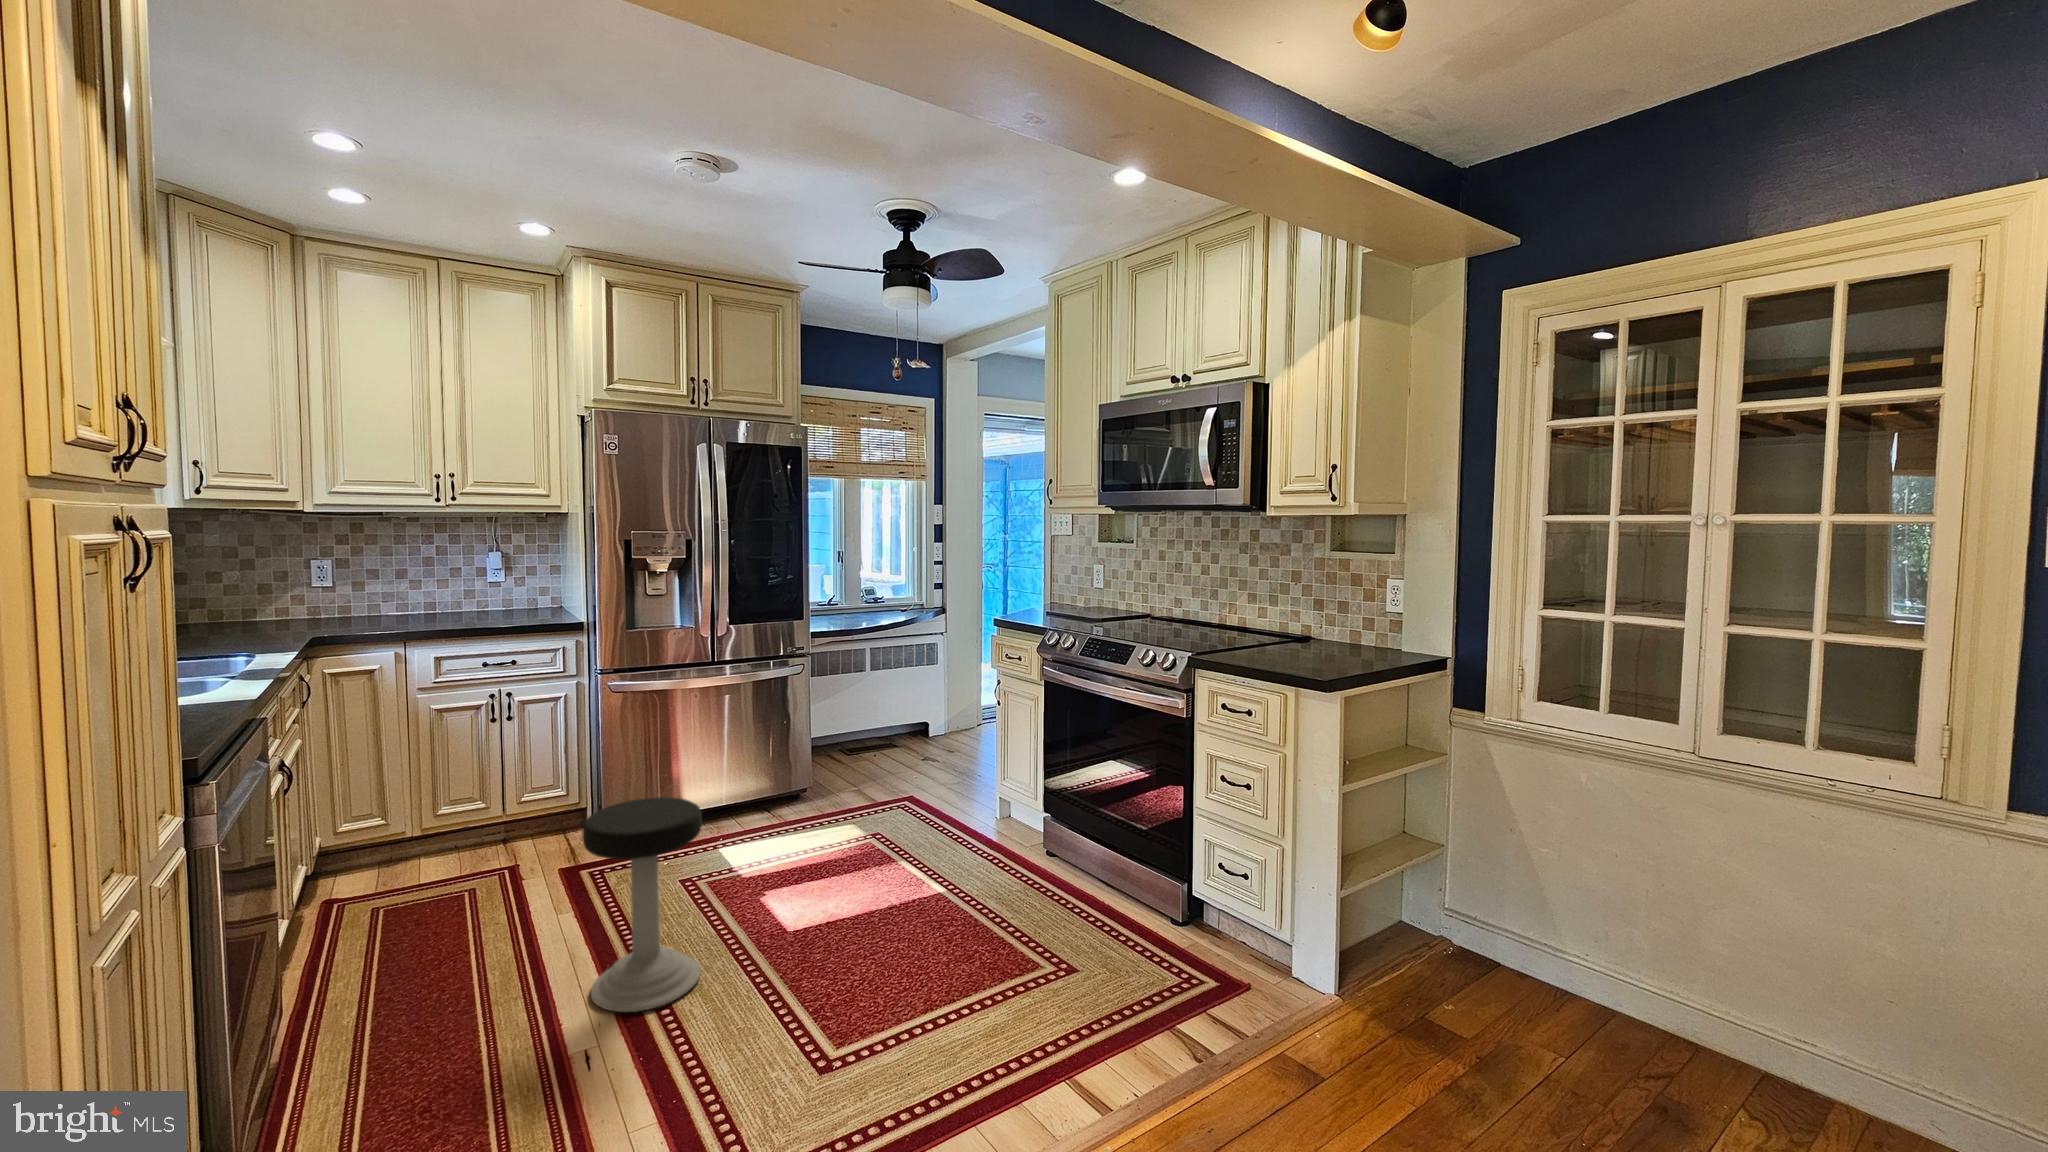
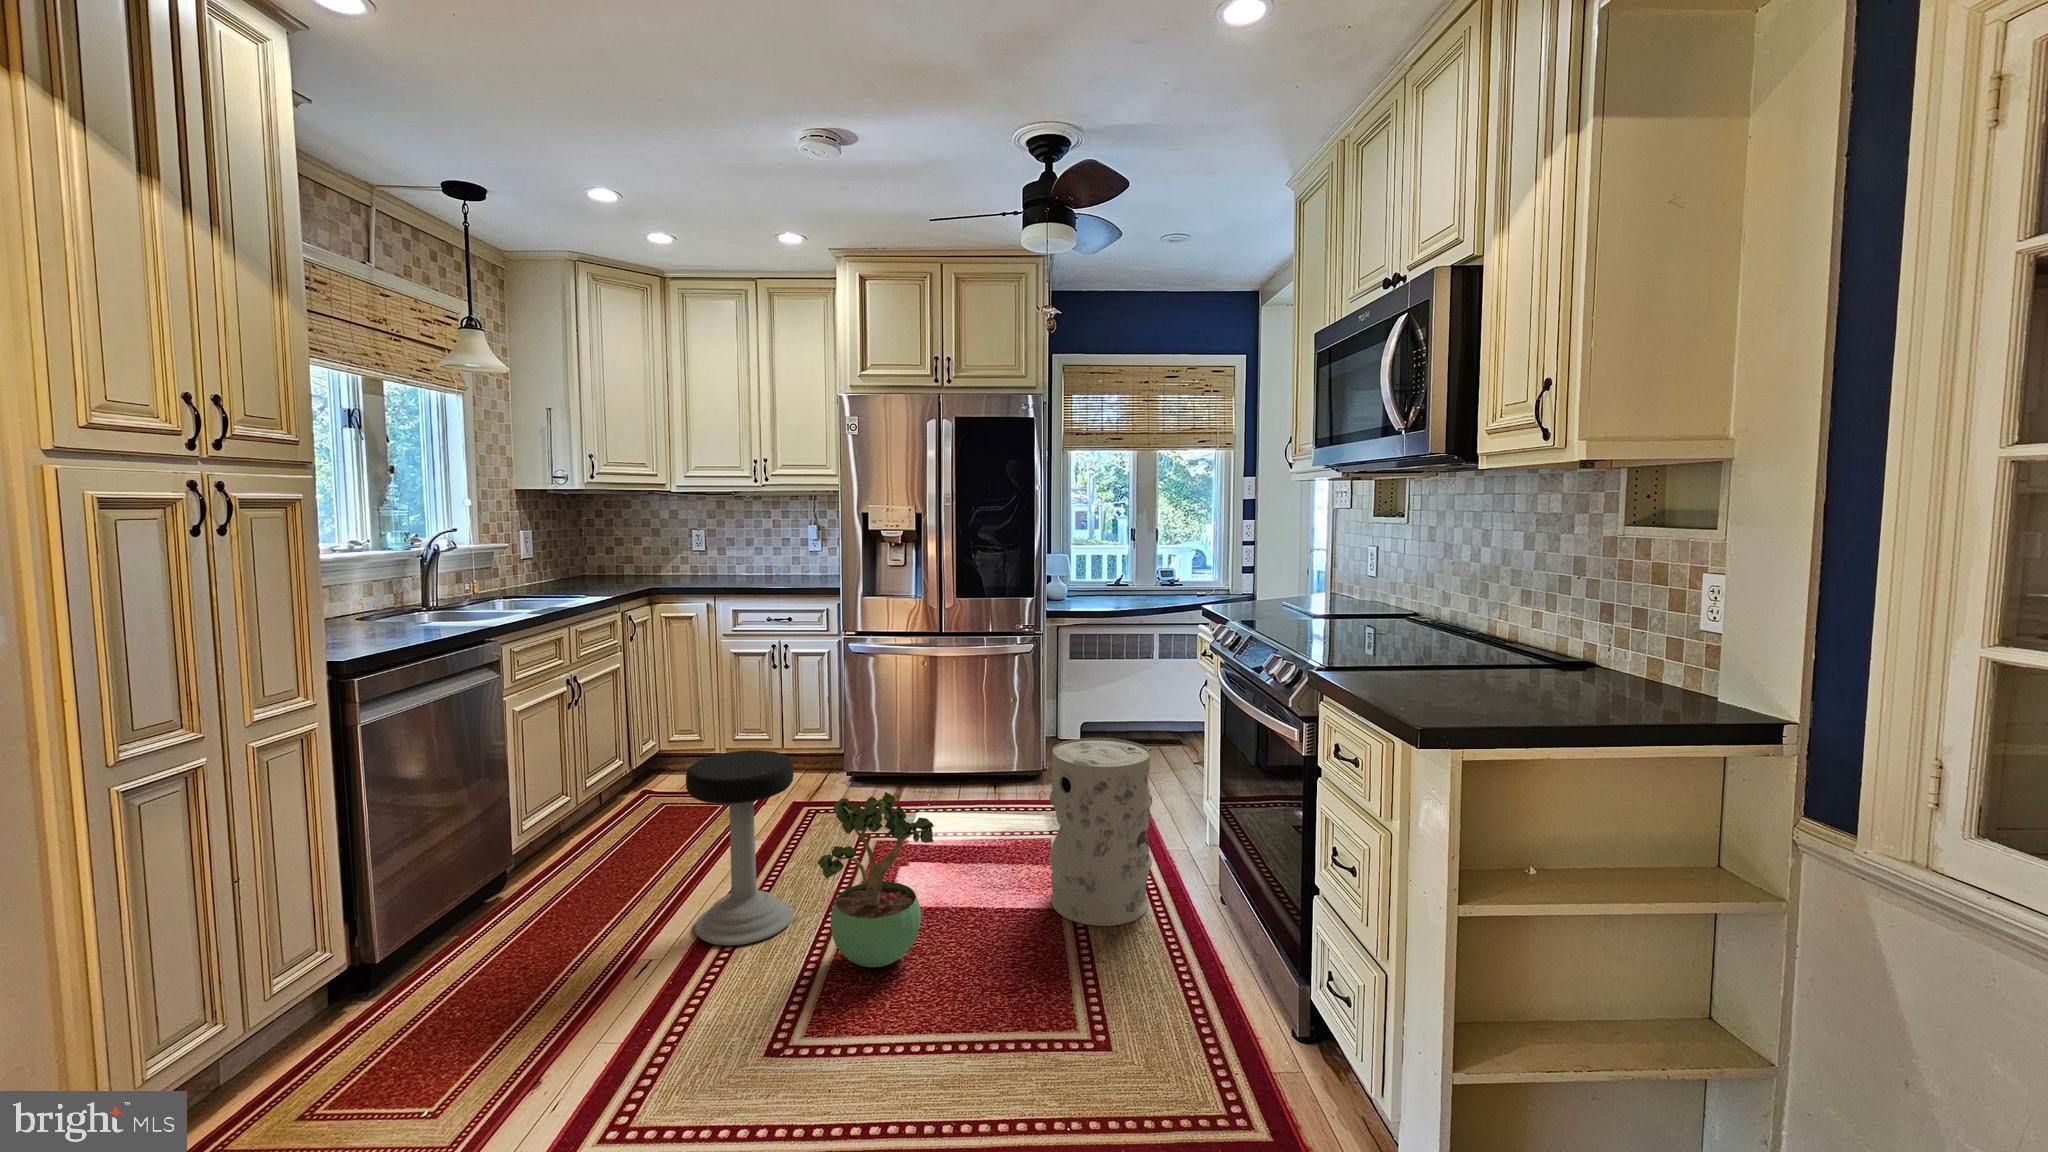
trash can: none [915,735,1003,895] -> present [1049,738,1152,926]
potted plant: none [775,808,885,979] -> present [817,792,934,967]

